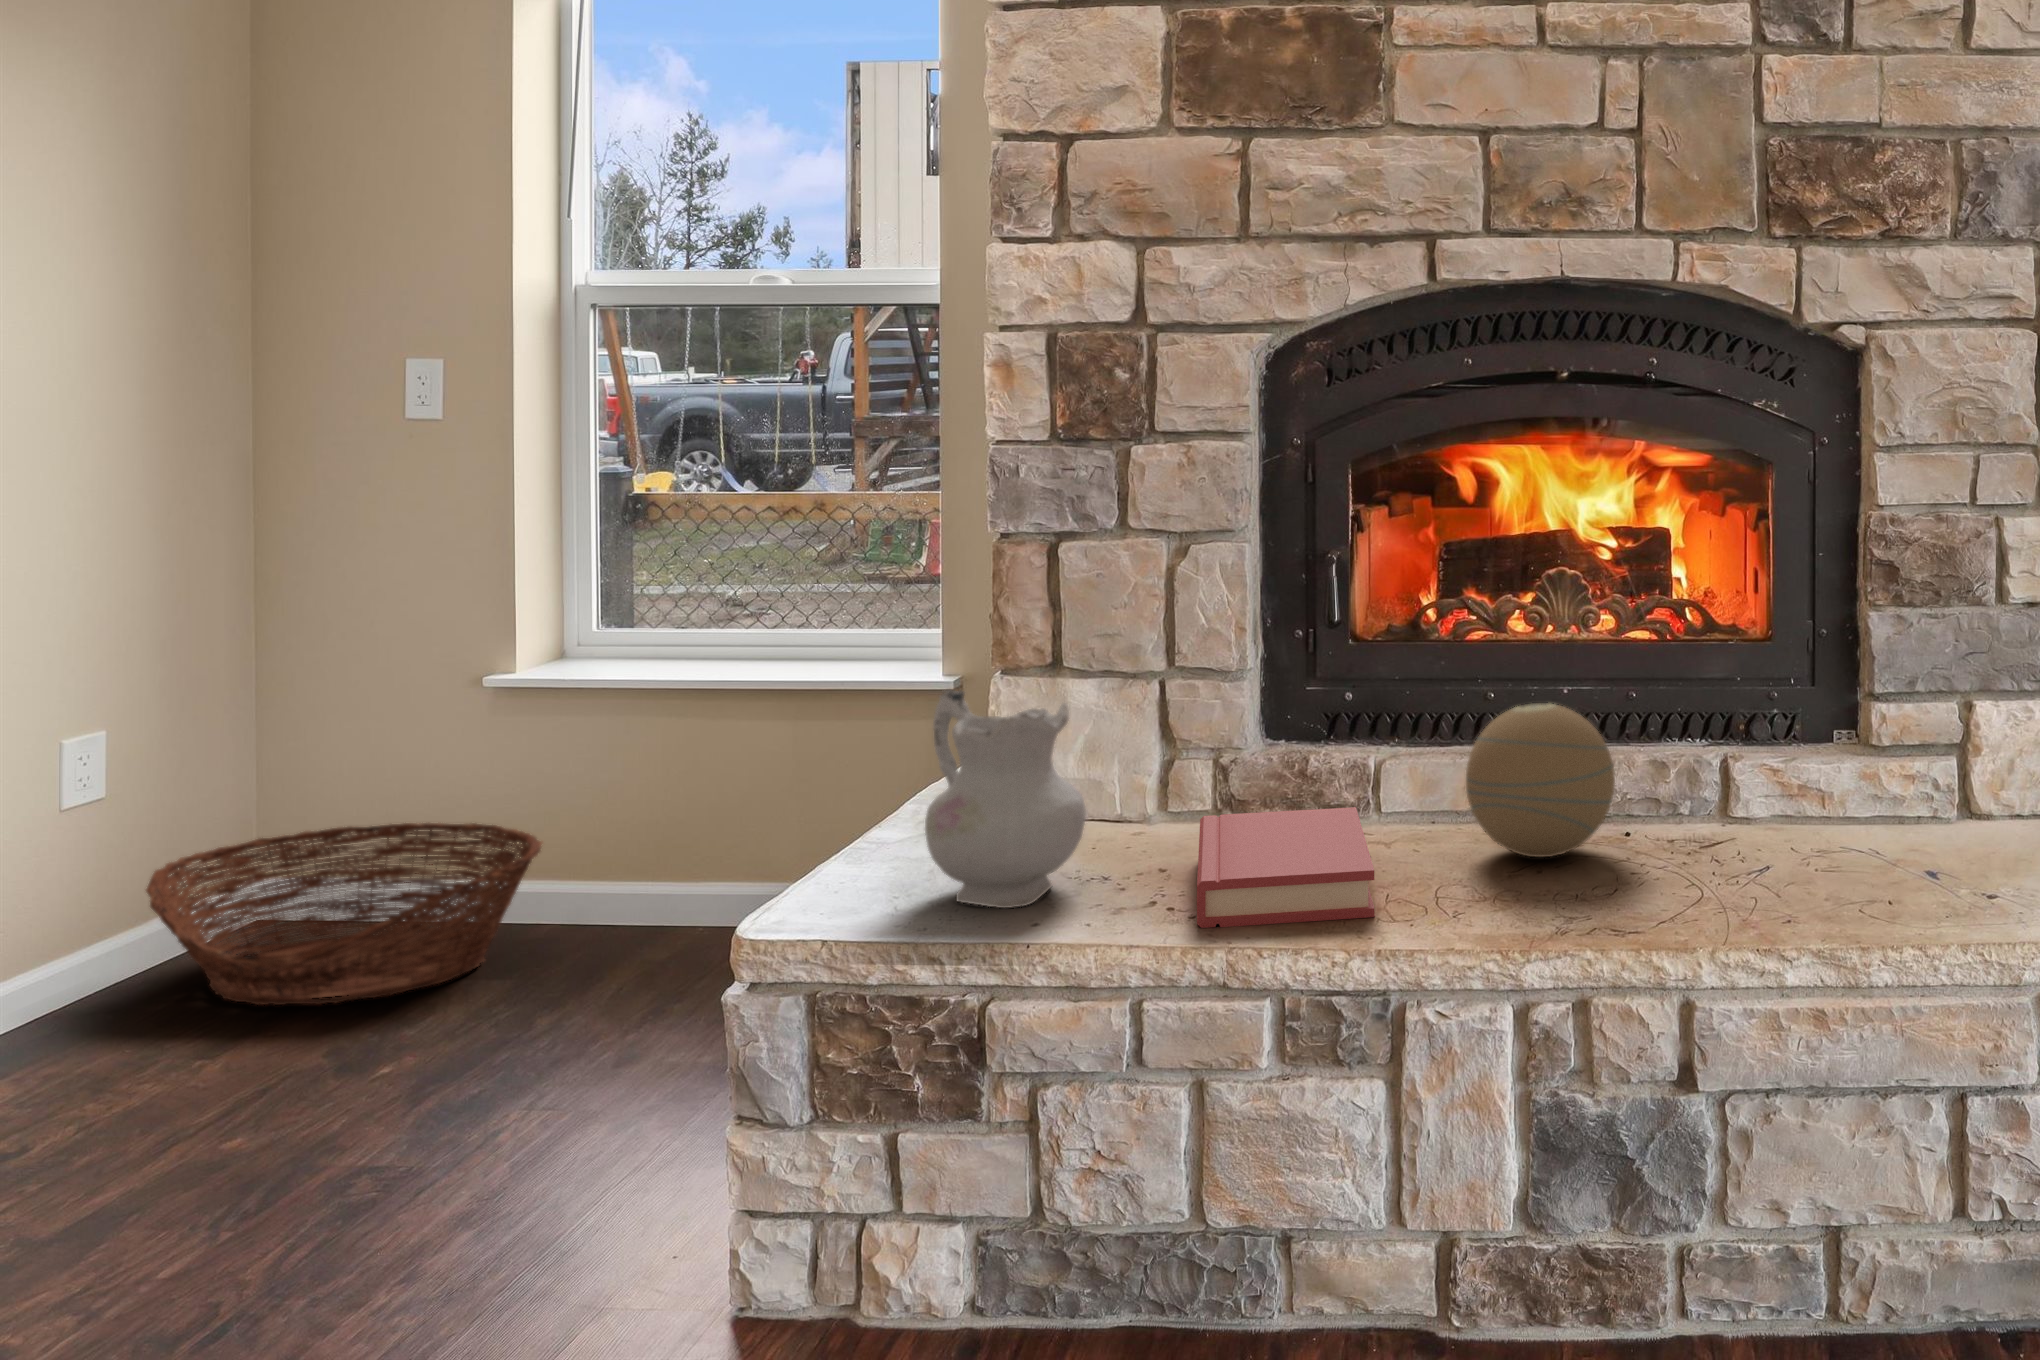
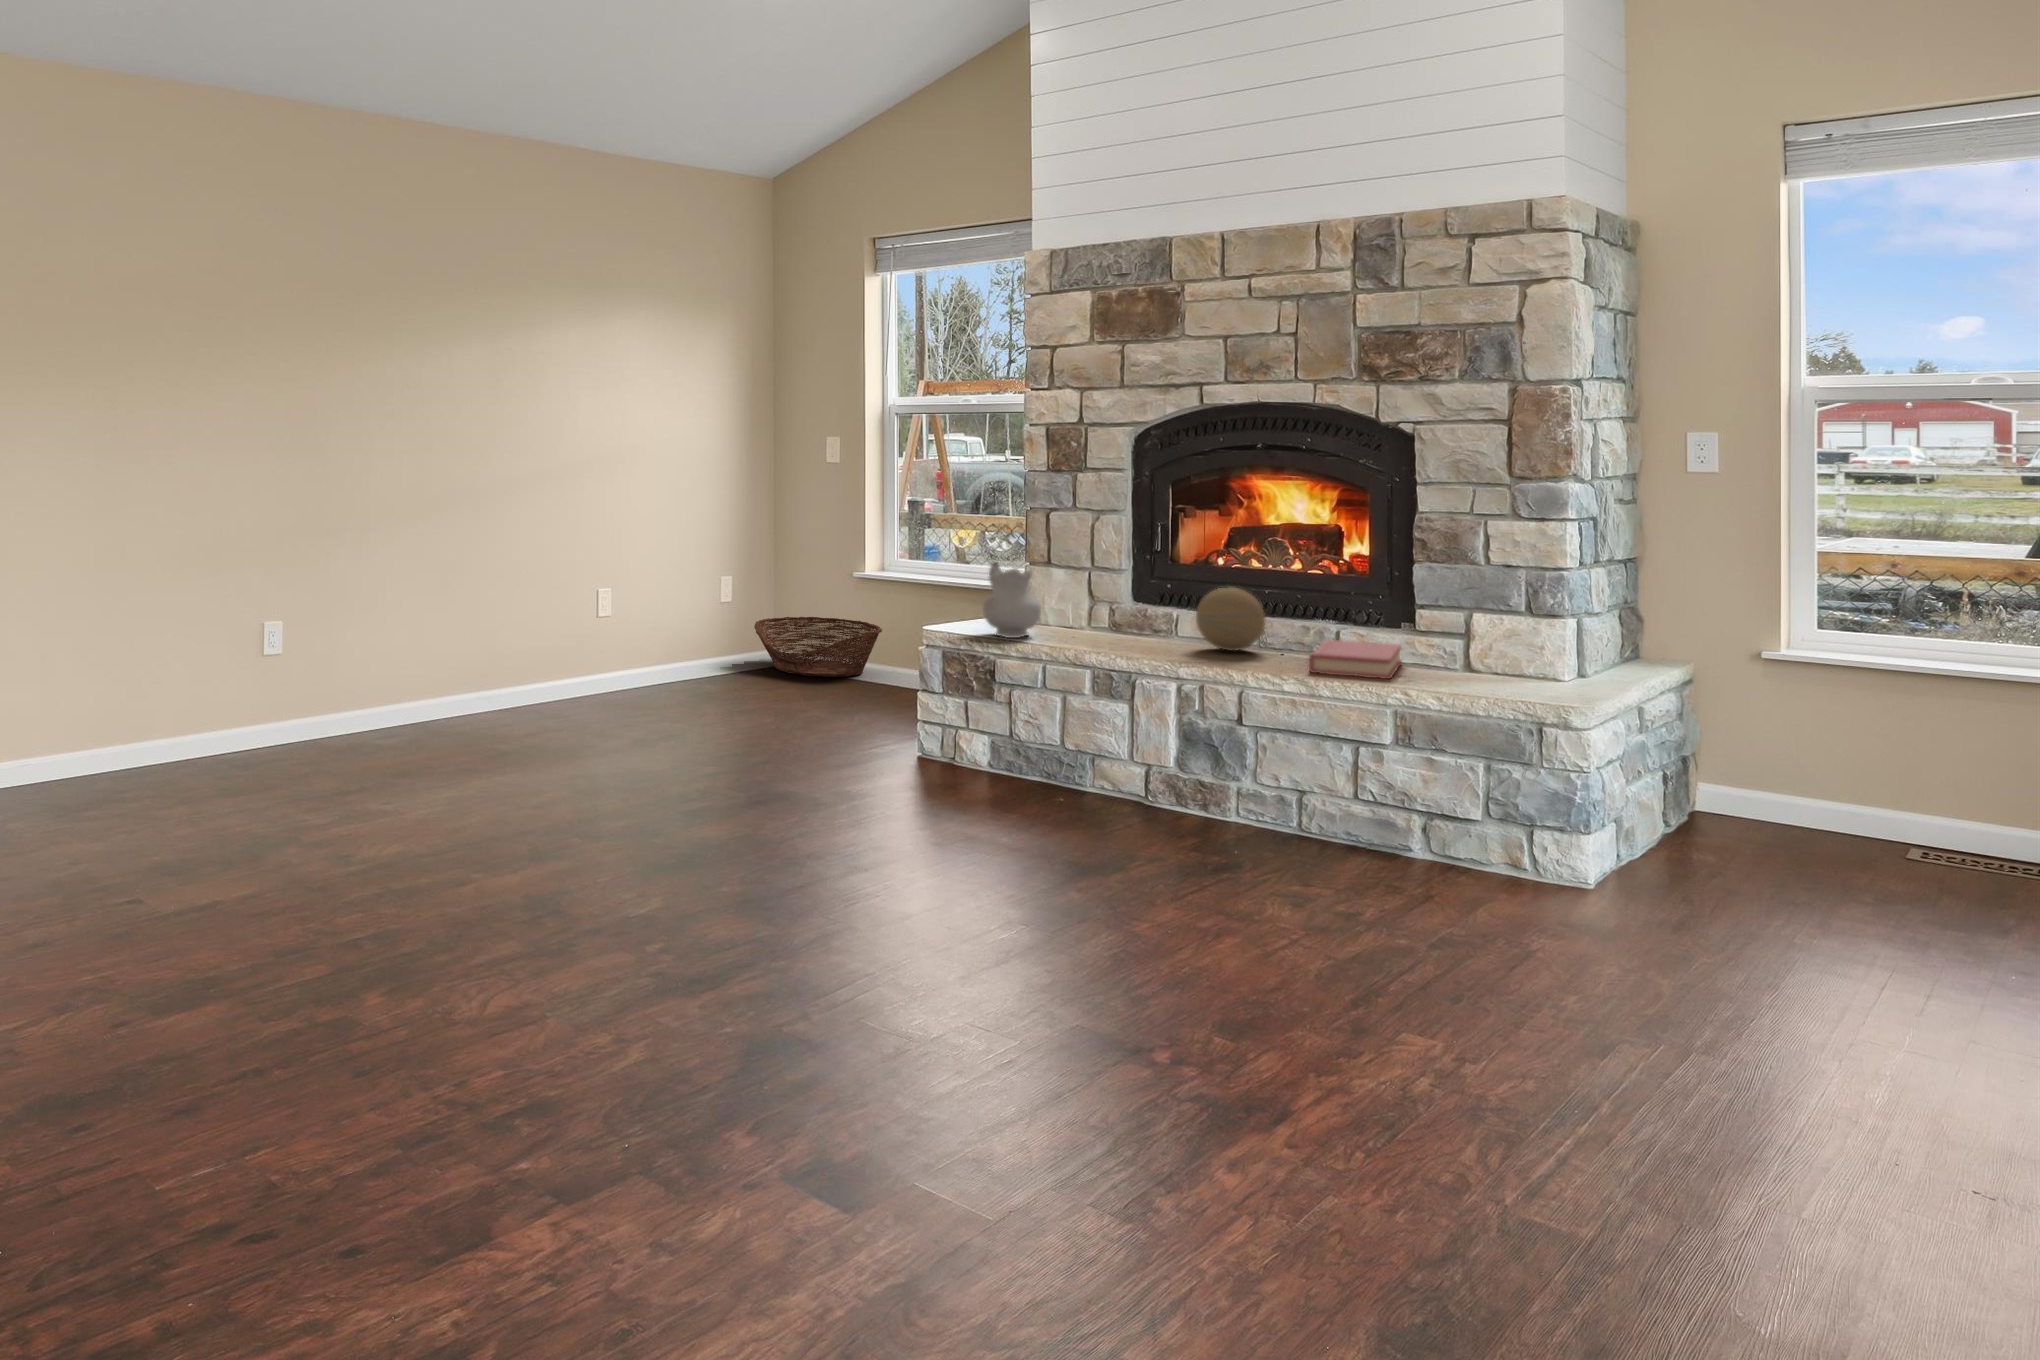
hardback book: present [1197,807,1375,928] -> present [1309,640,1402,679]

